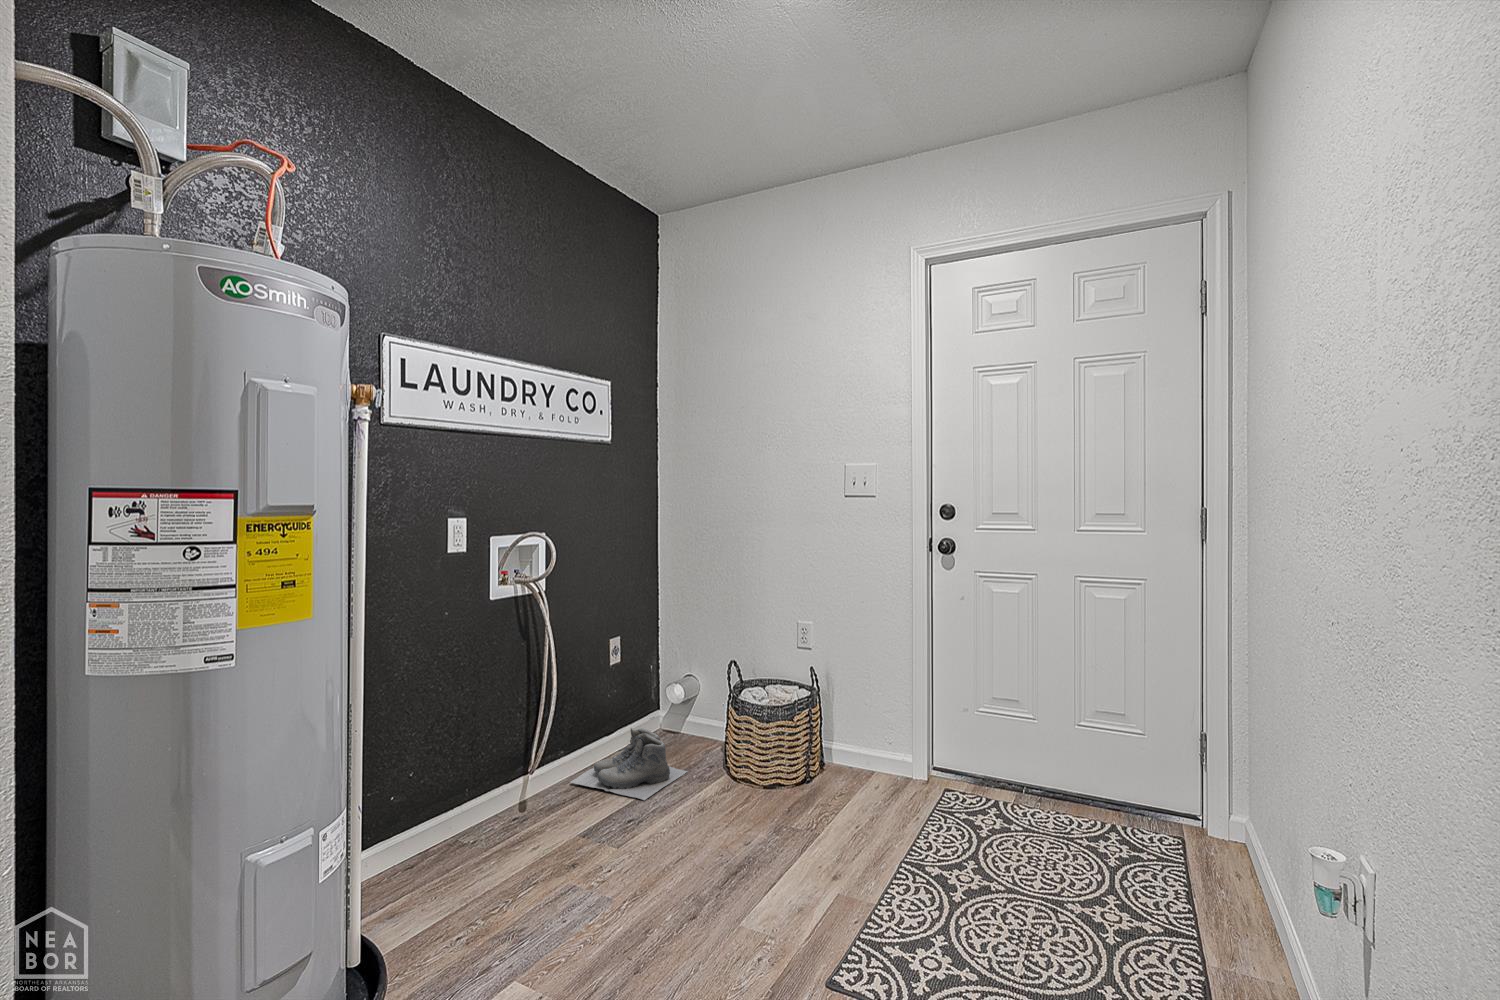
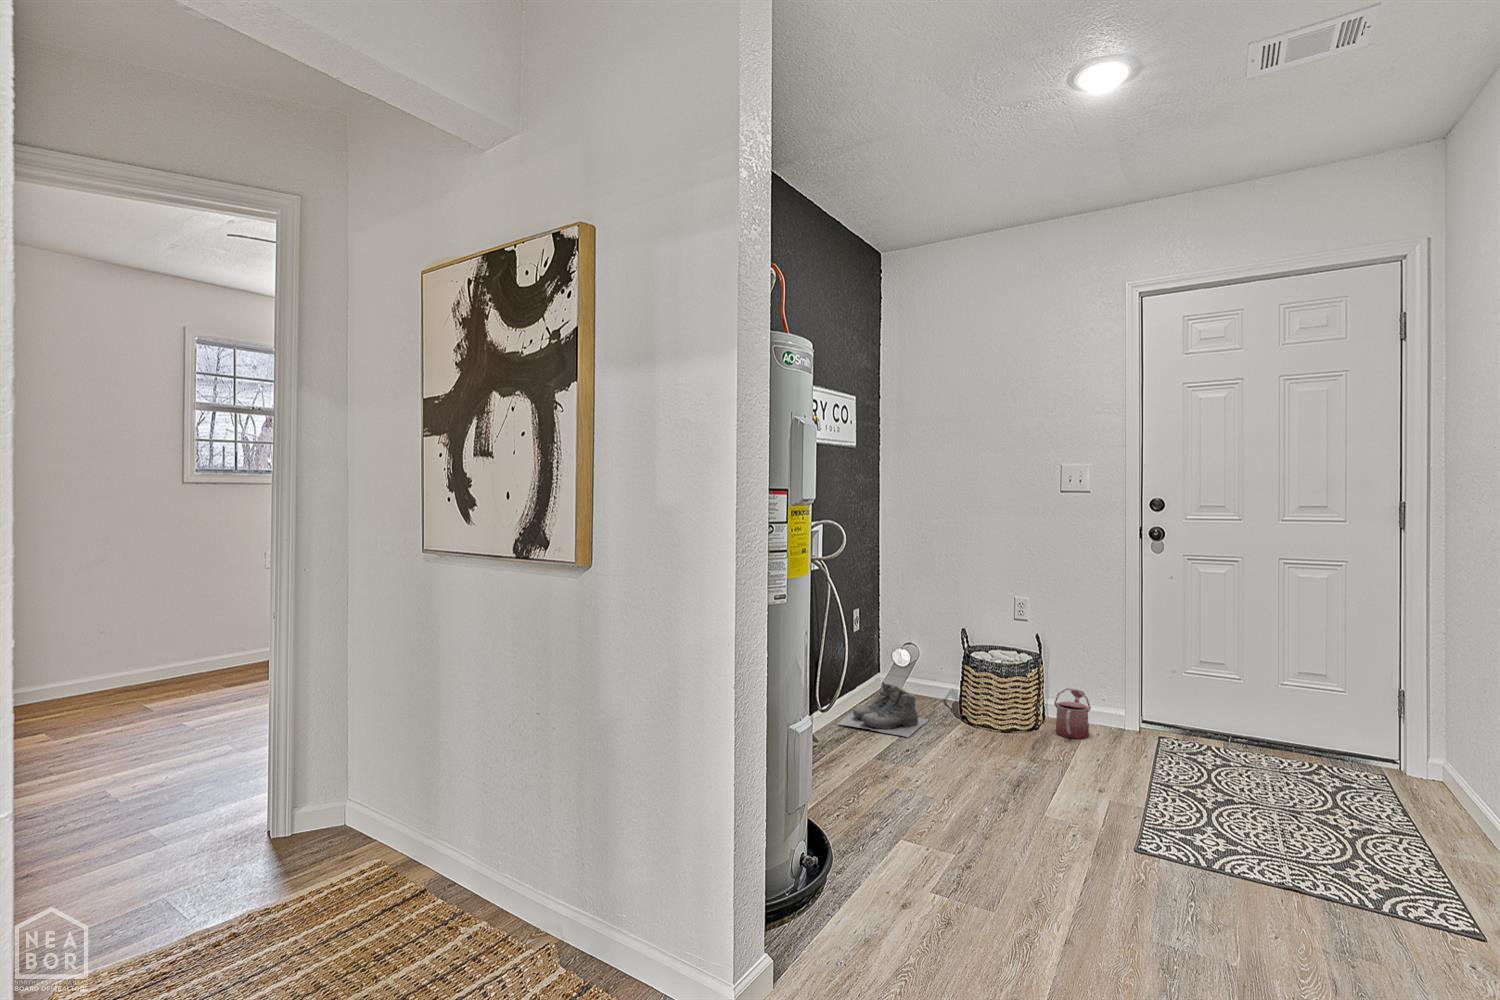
watering can: none [826,732,868,794] -> present [1054,688,1091,738]

